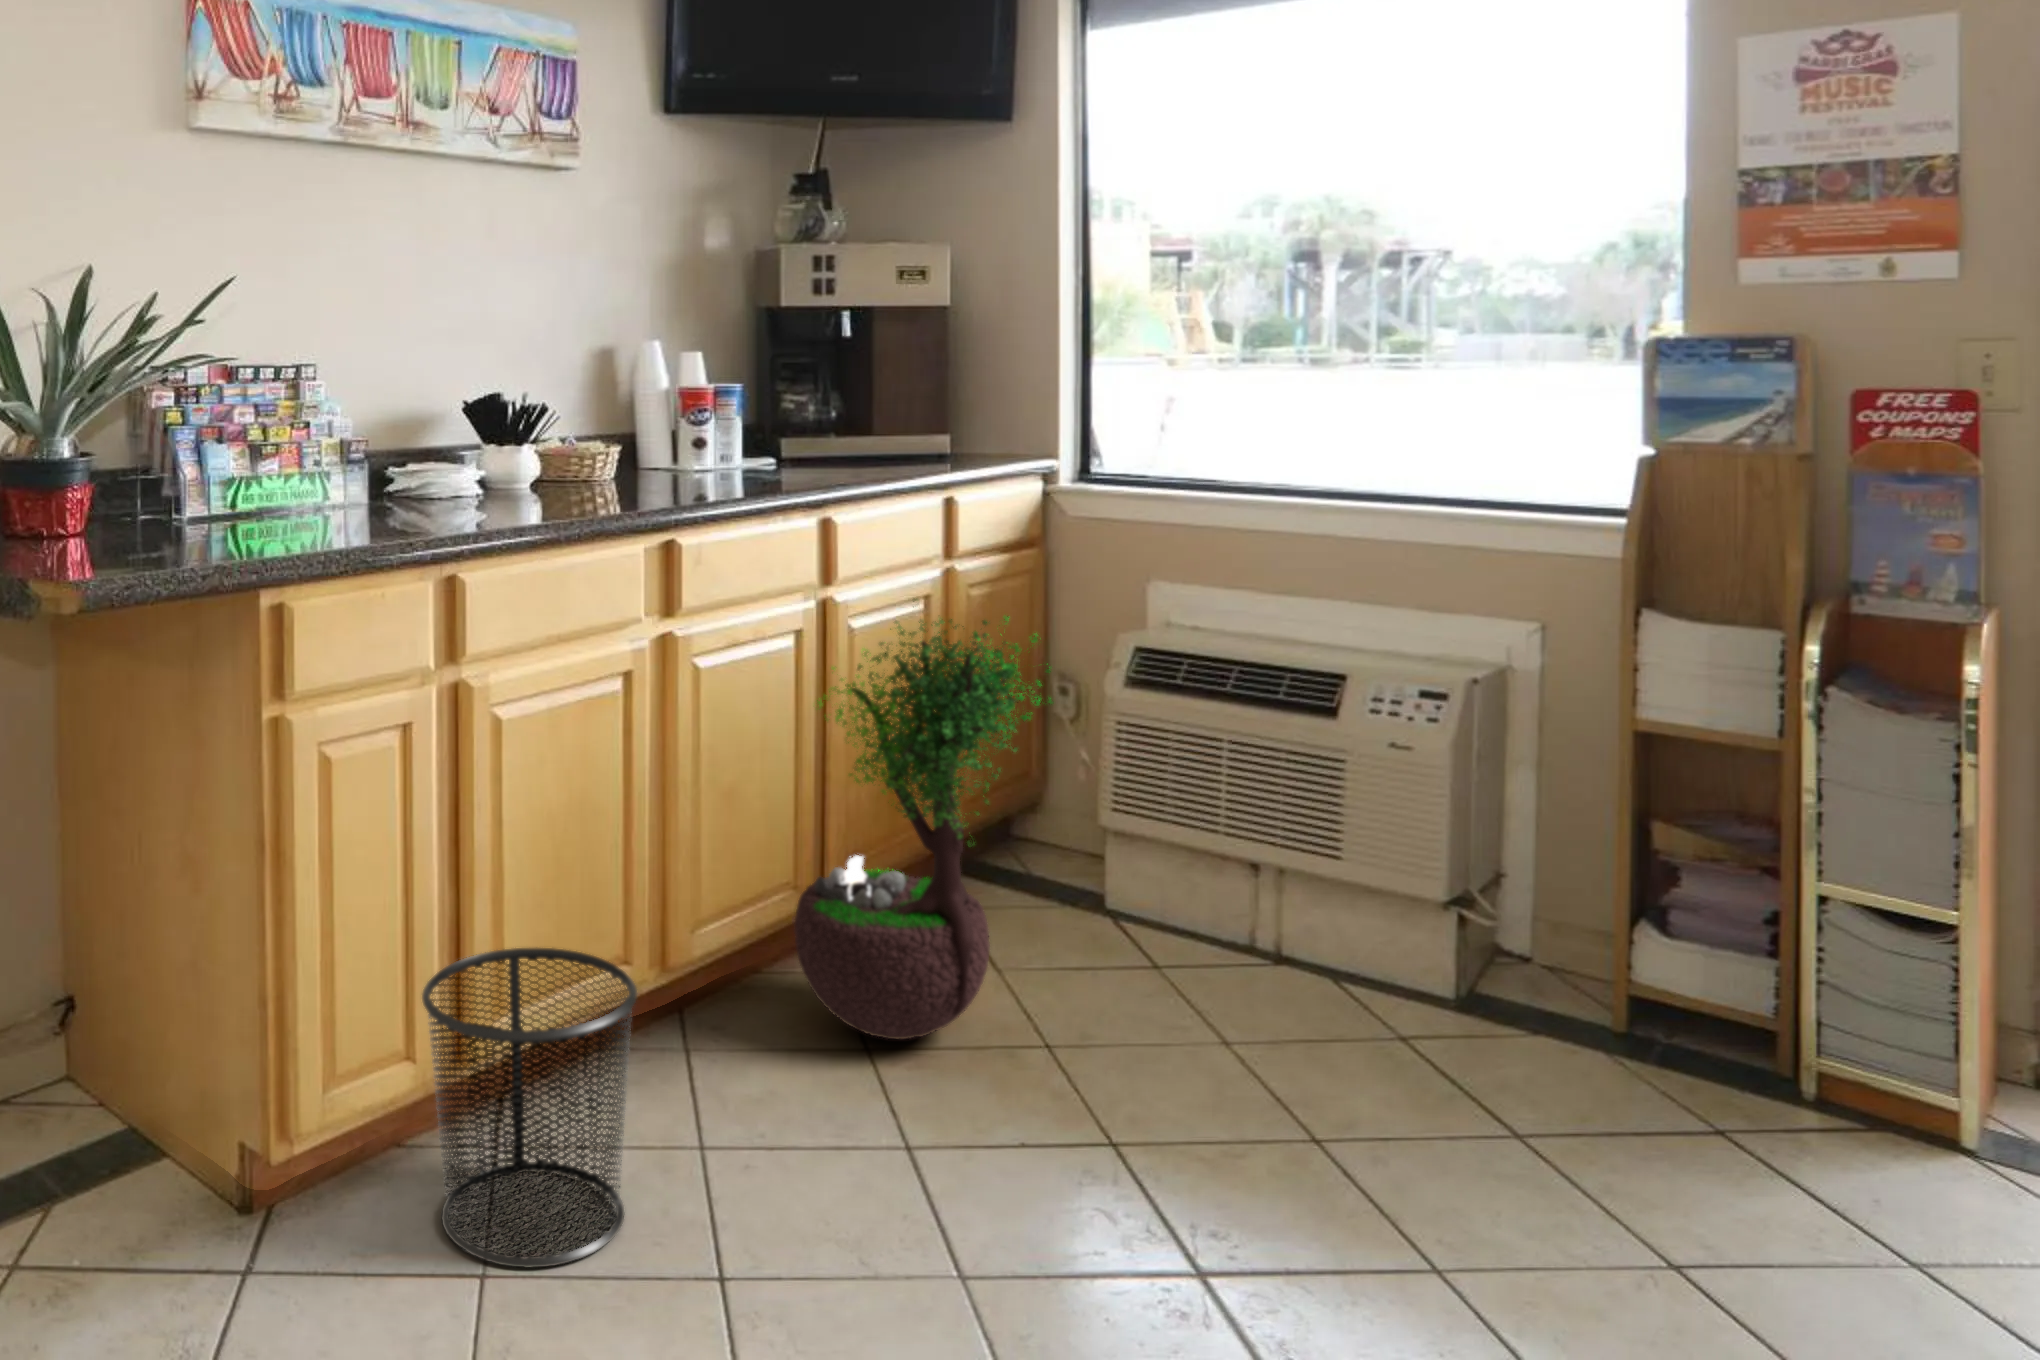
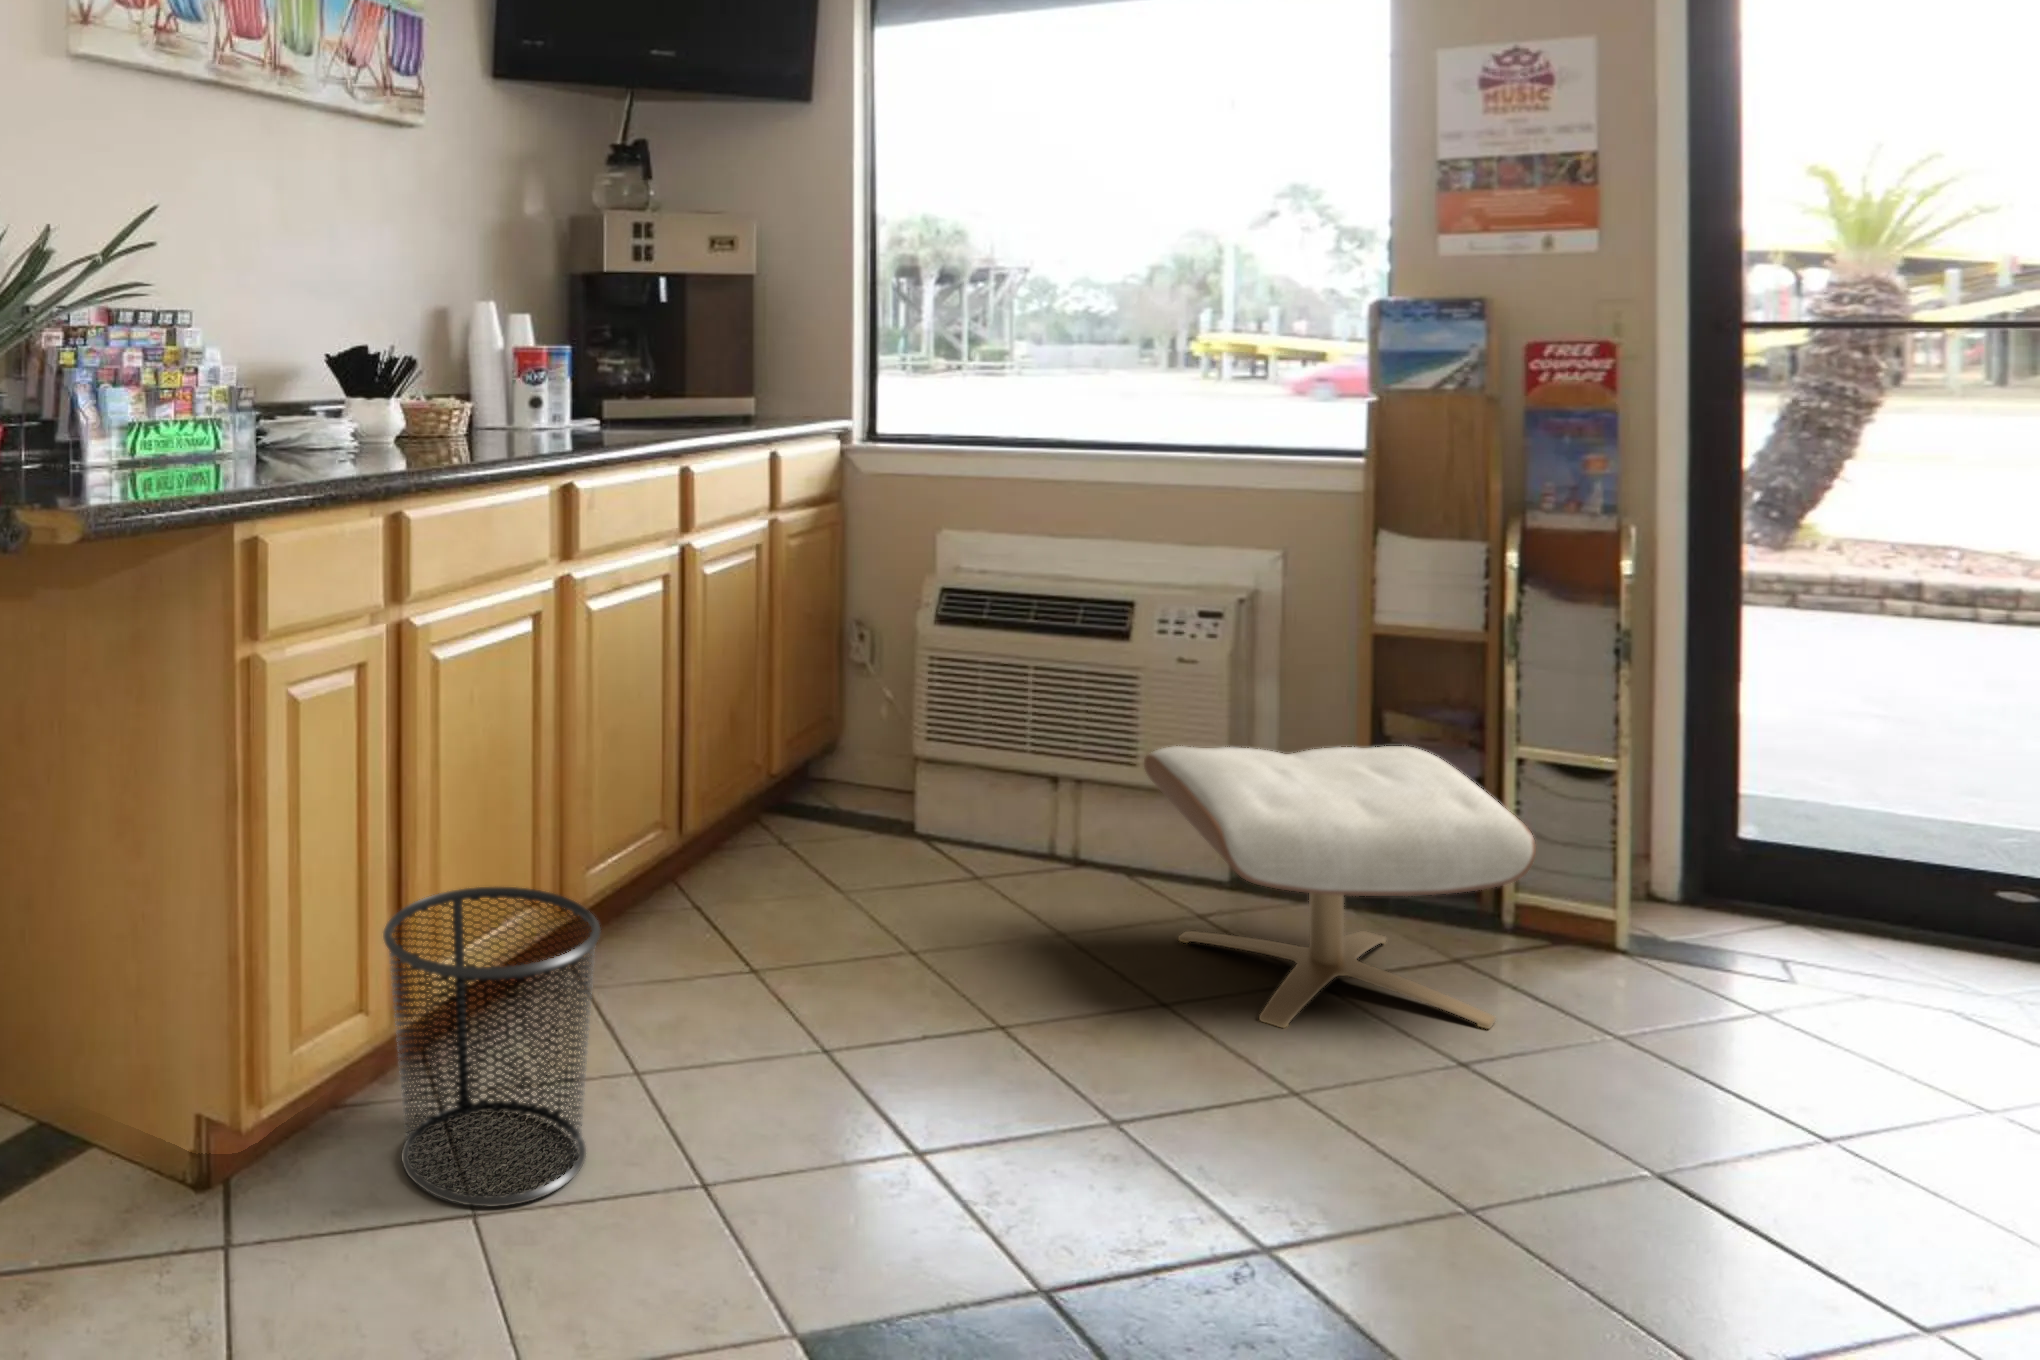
potted tree: present [795,601,1051,1040] -> none [674,533,913,954]
ottoman: none [1328,847,1790,1207] -> present [1144,746,1536,1029]

